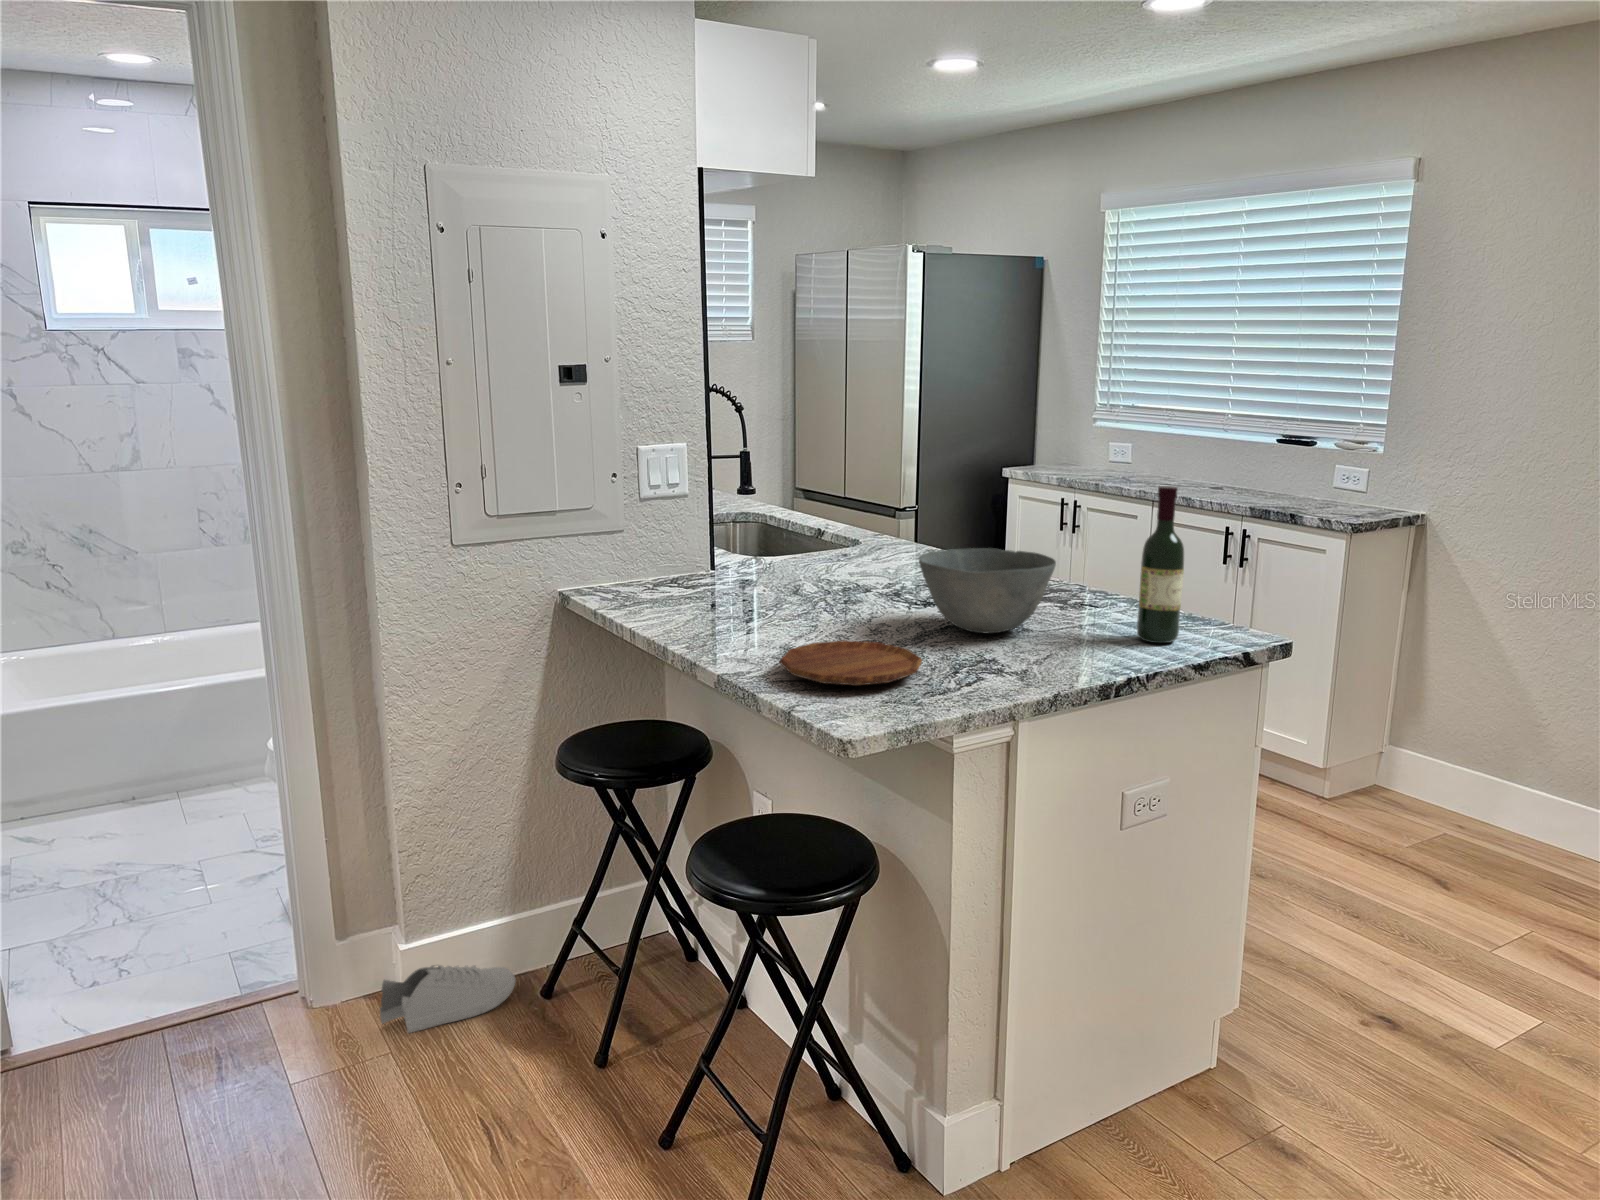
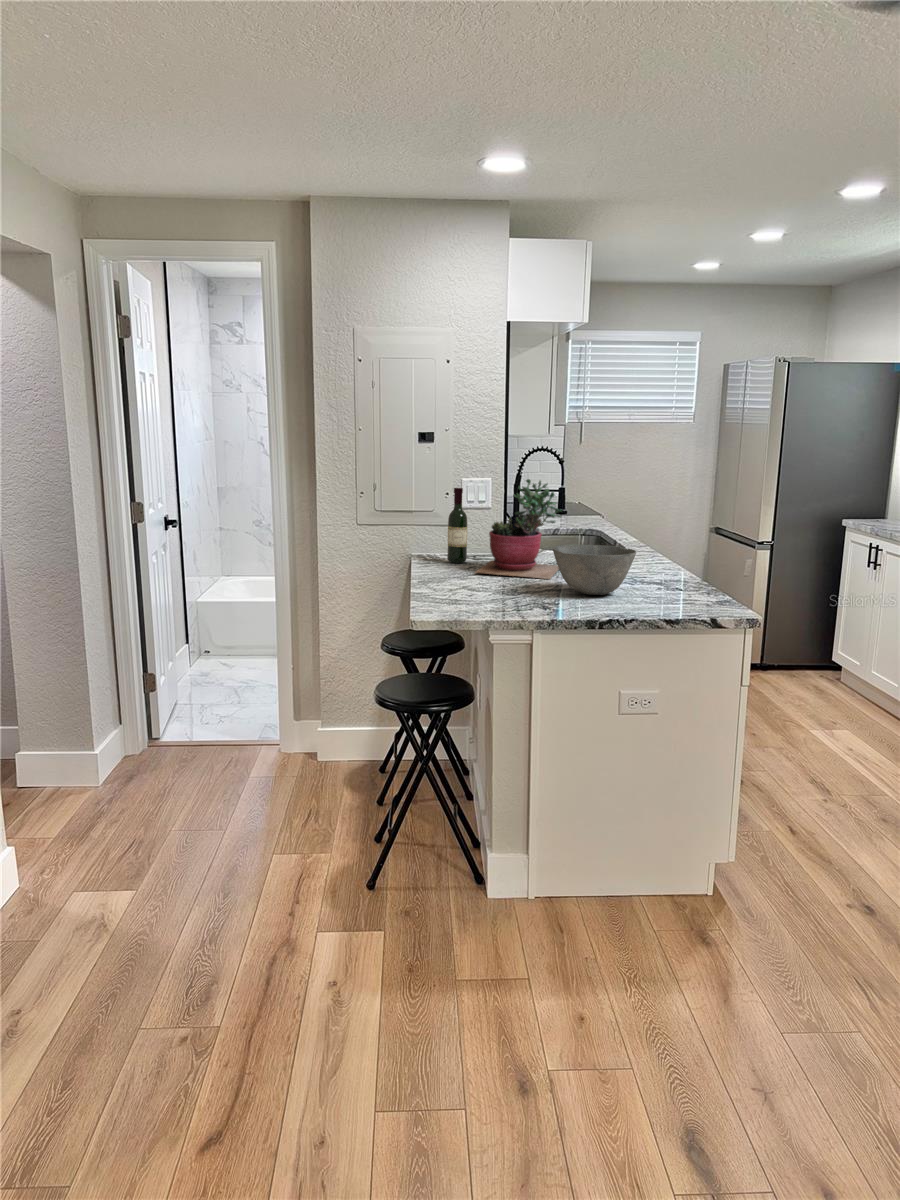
succulent plant: none [718,444,866,615] -> present [476,479,562,579]
wine bottle: present [1137,486,1184,643] -> present [447,488,467,563]
tray: present [780,640,922,685] -> none [434,584,513,604]
shoe: present [380,965,516,1033] -> none [301,742,370,773]

